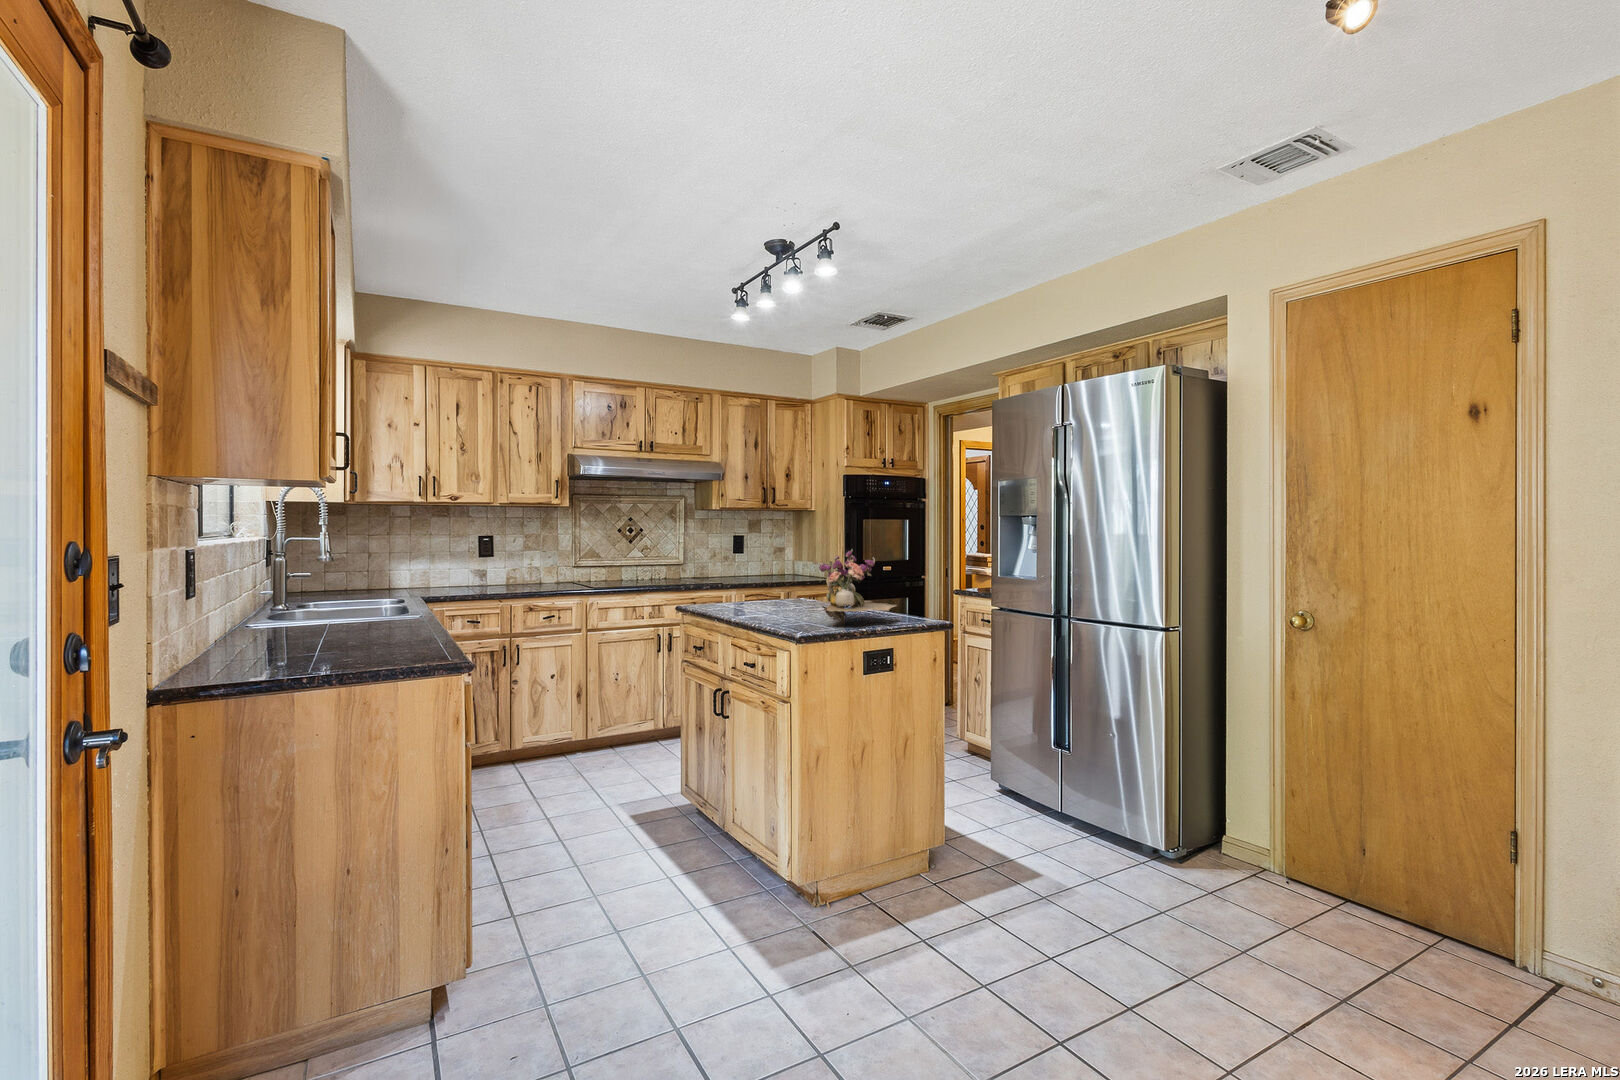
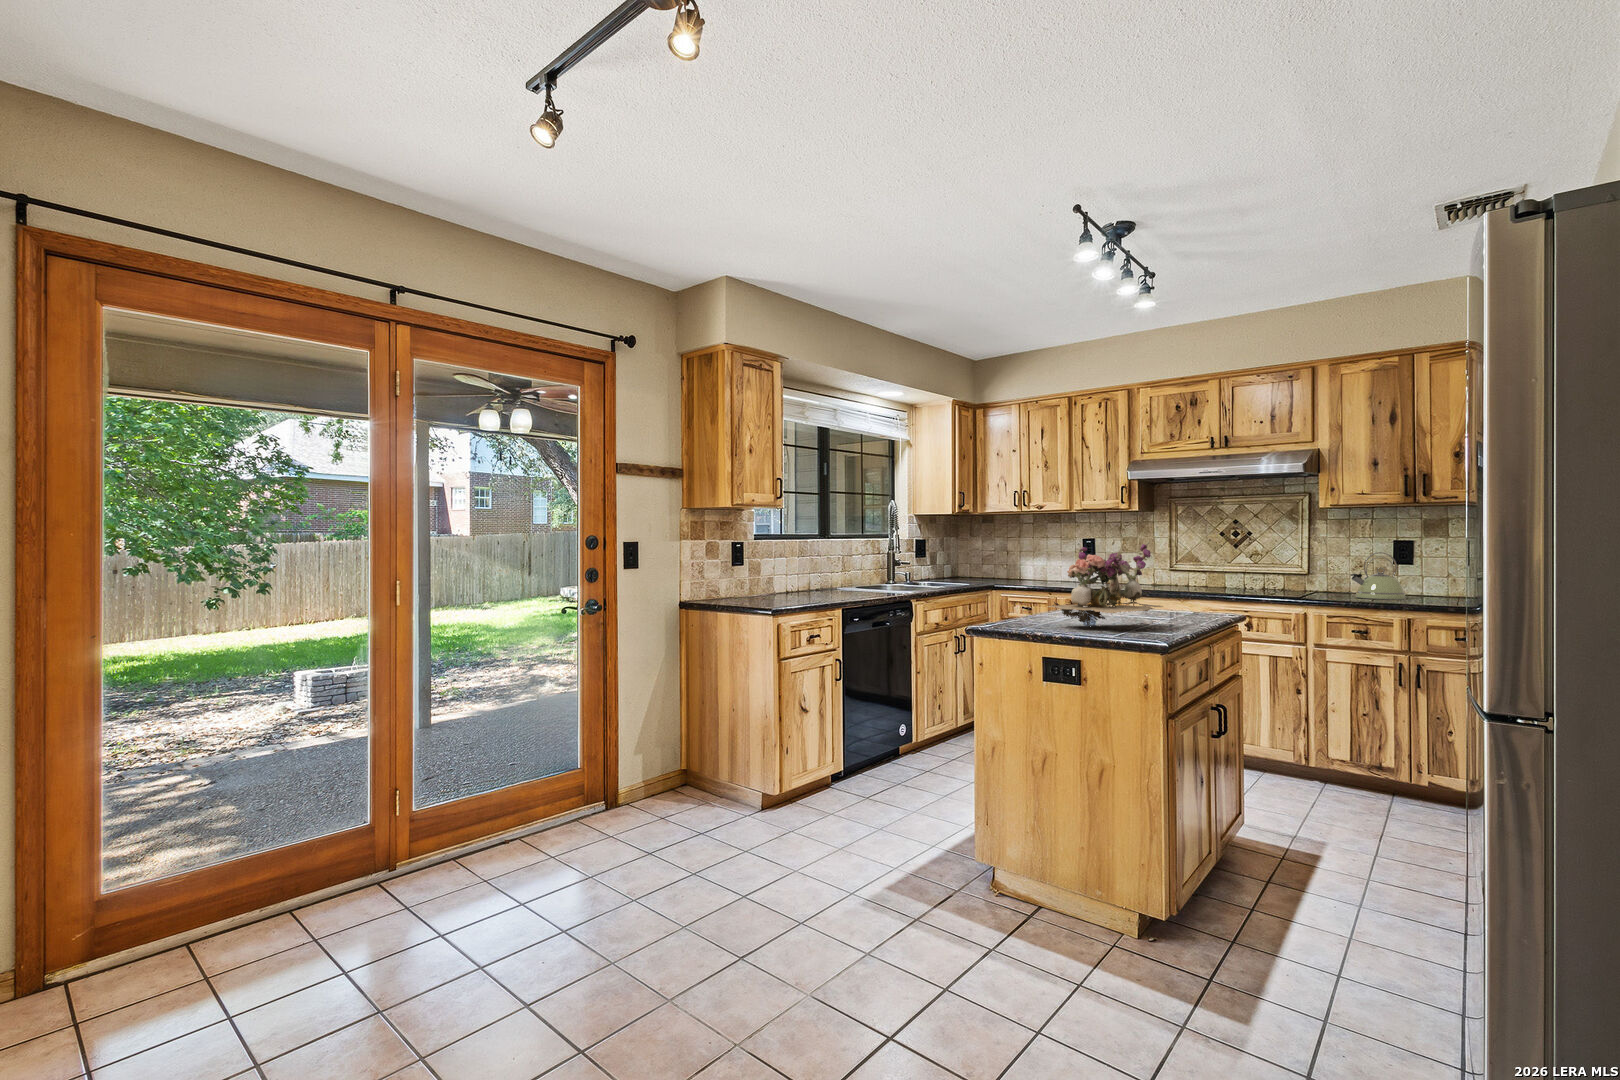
kettle: none [723,546,754,582] -> present [1351,552,1406,600]

